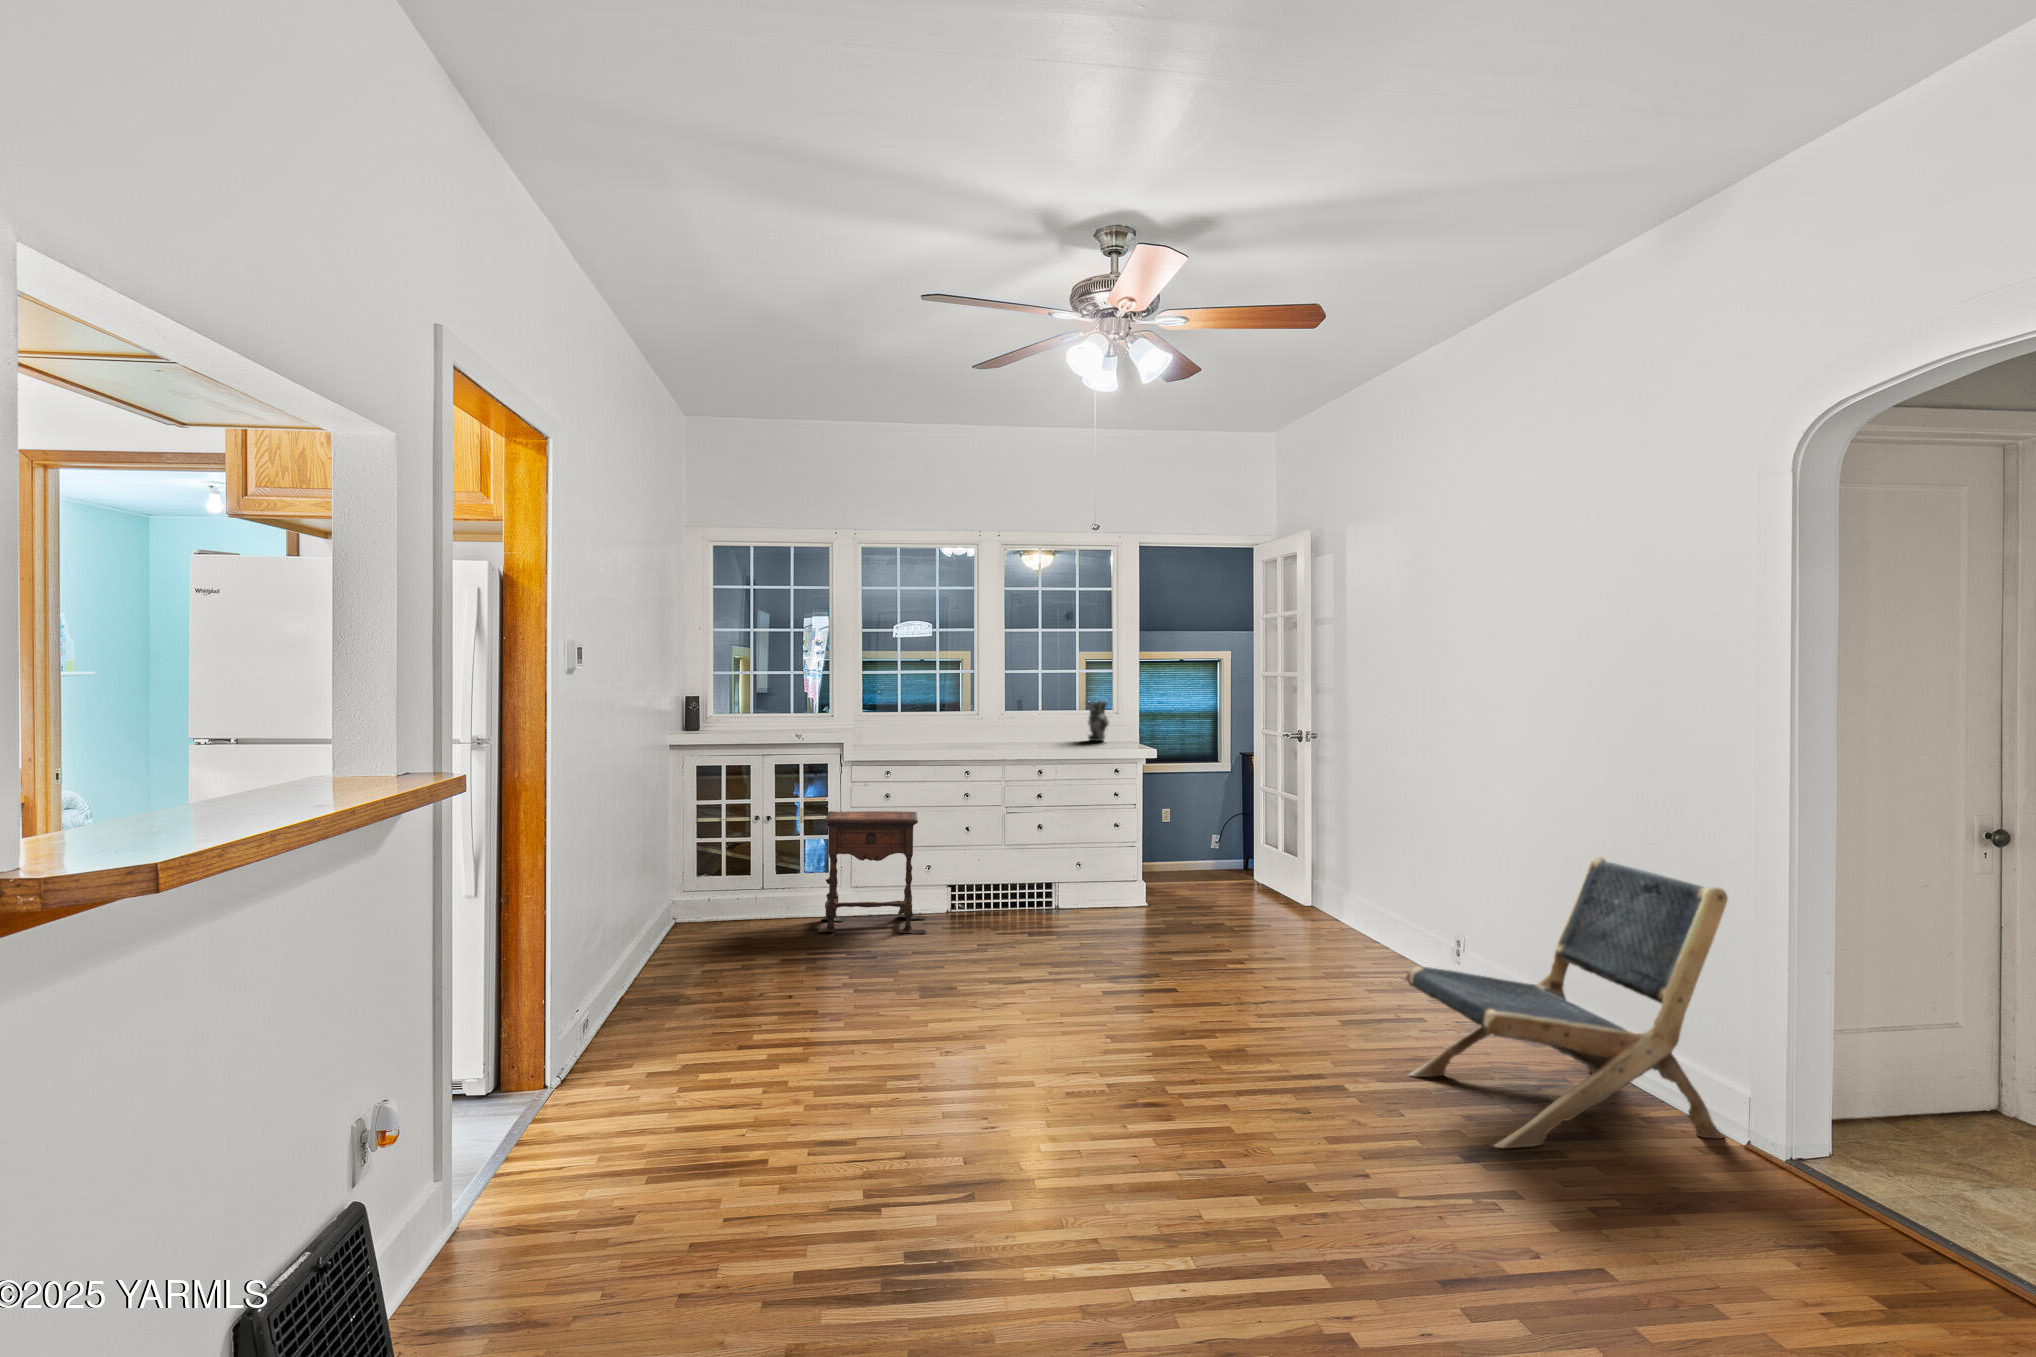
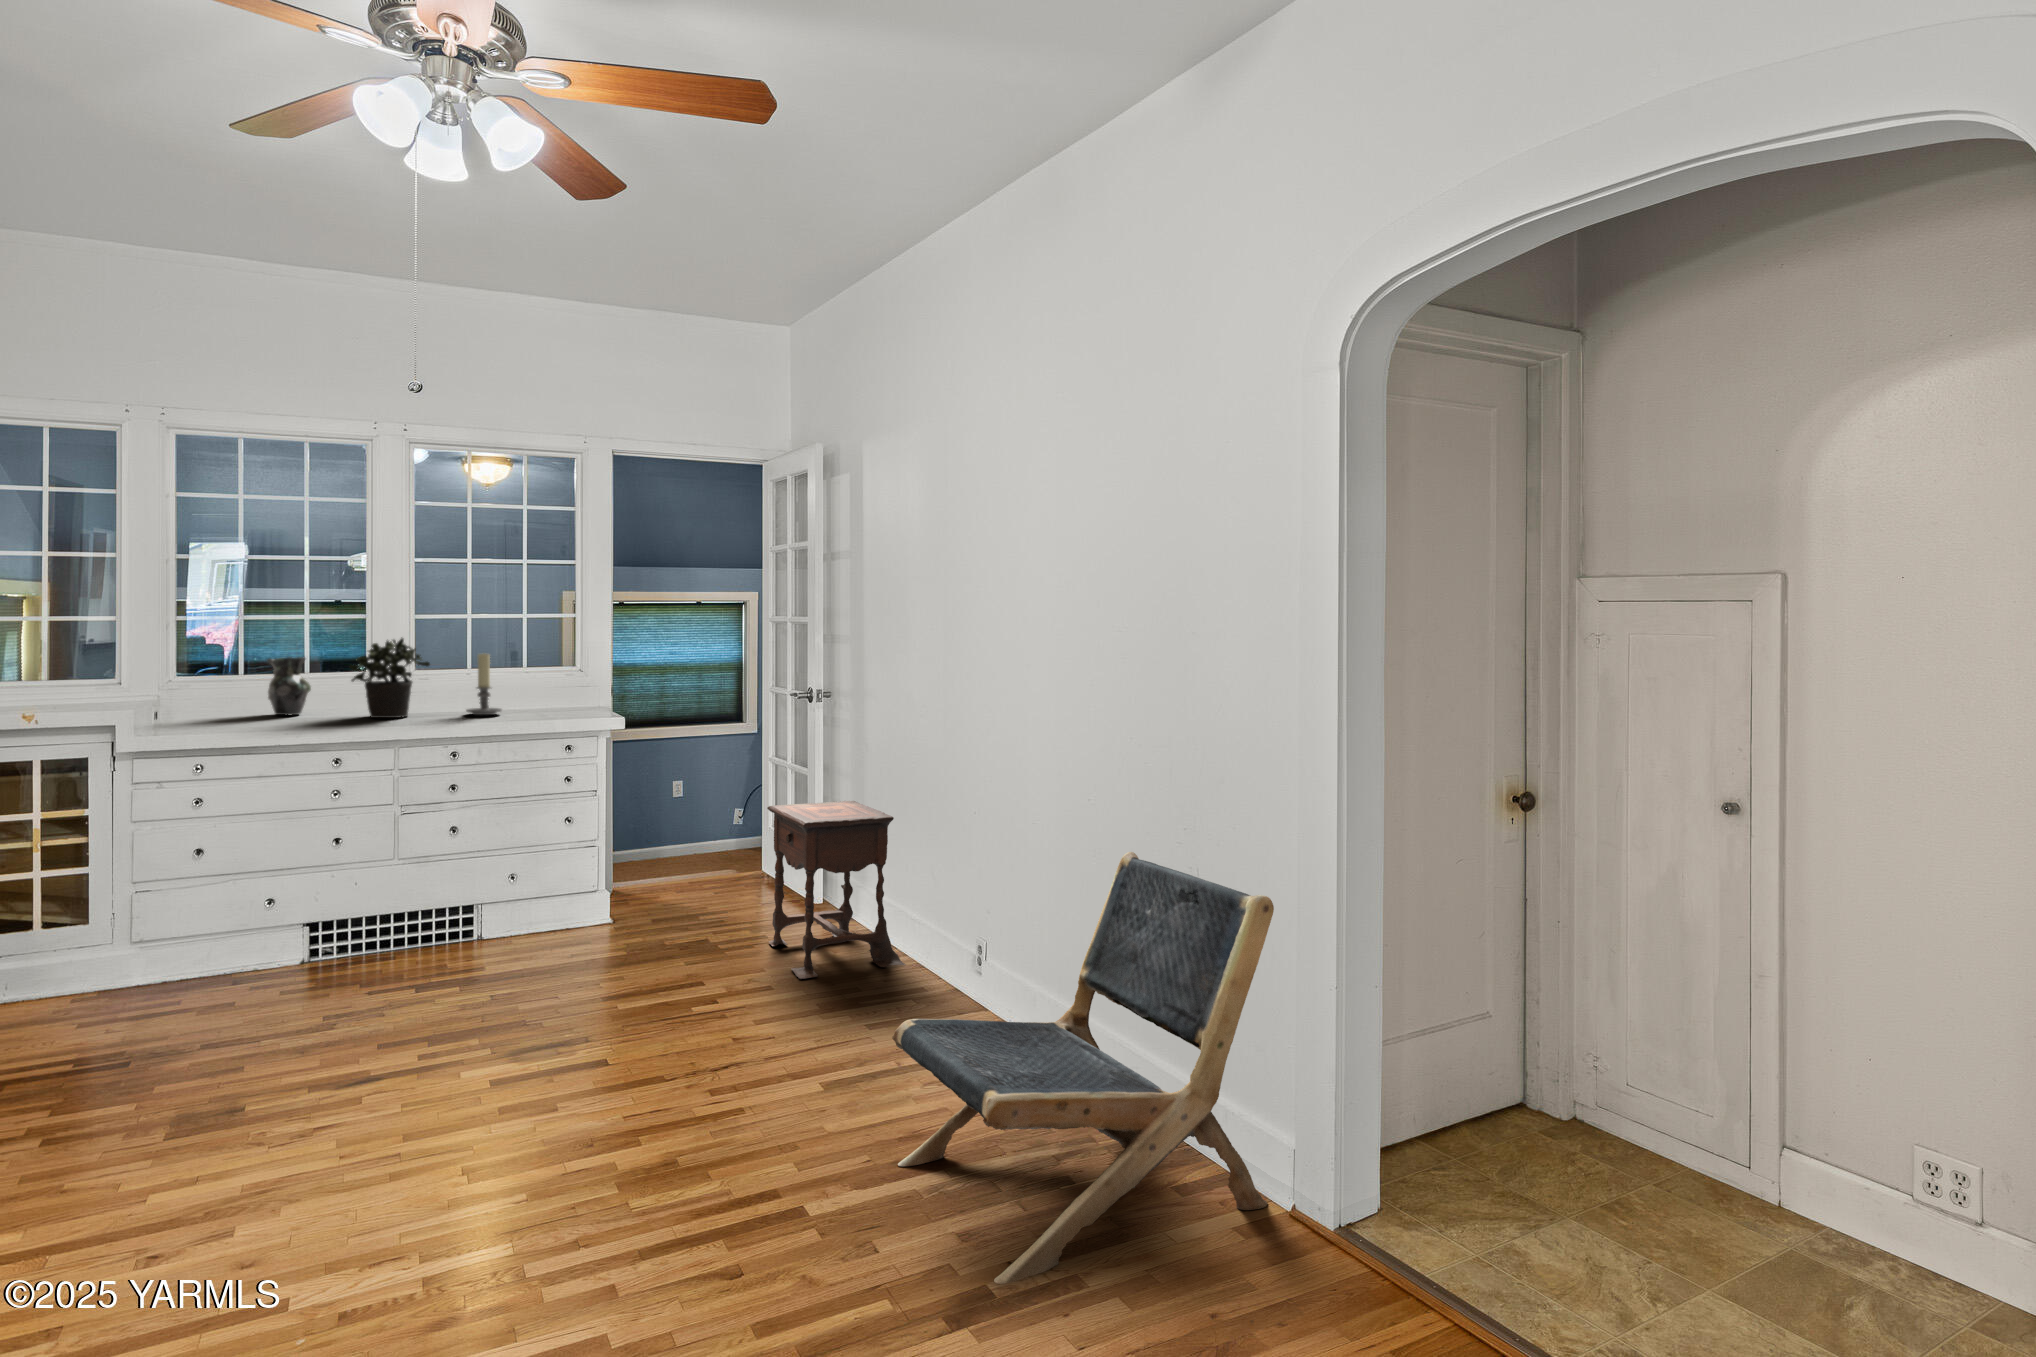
potted plant: none [972,685,1023,744] -> present [350,638,430,718]
candle holder: none [1045,697,1069,744] -> present [466,654,502,715]
vase: present [1086,701,1109,741] -> present [267,657,311,715]
side table: present [818,811,926,934] -> present [767,801,905,979]

